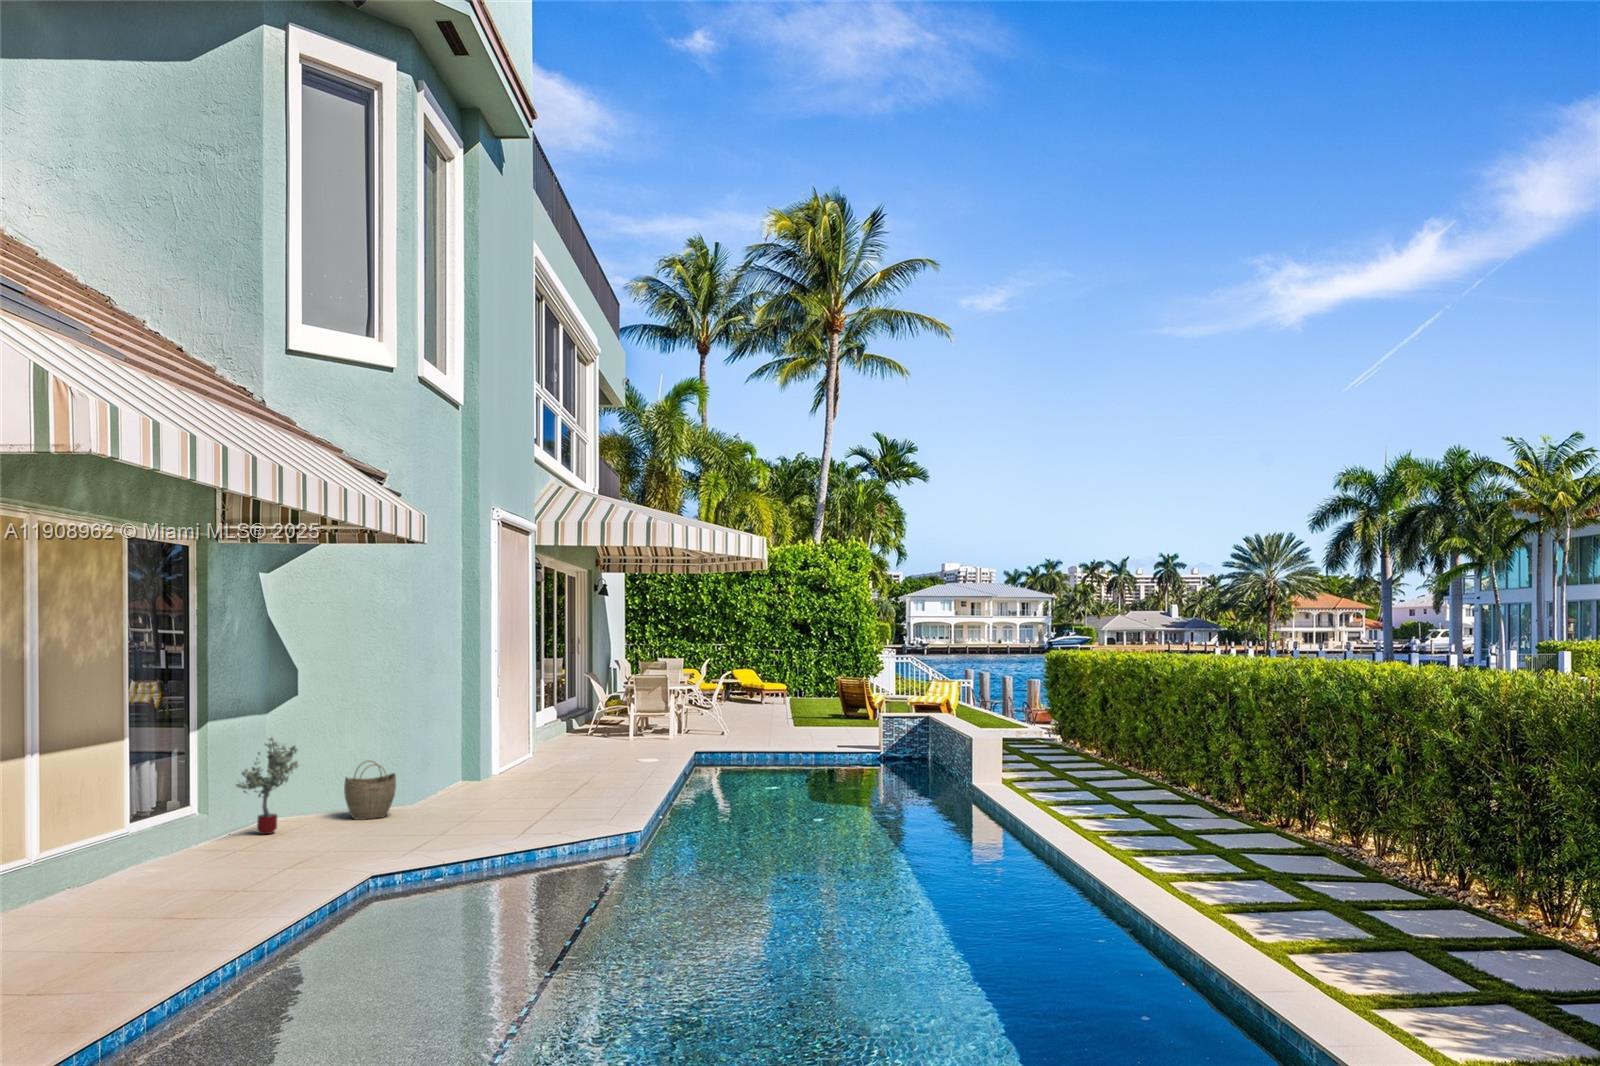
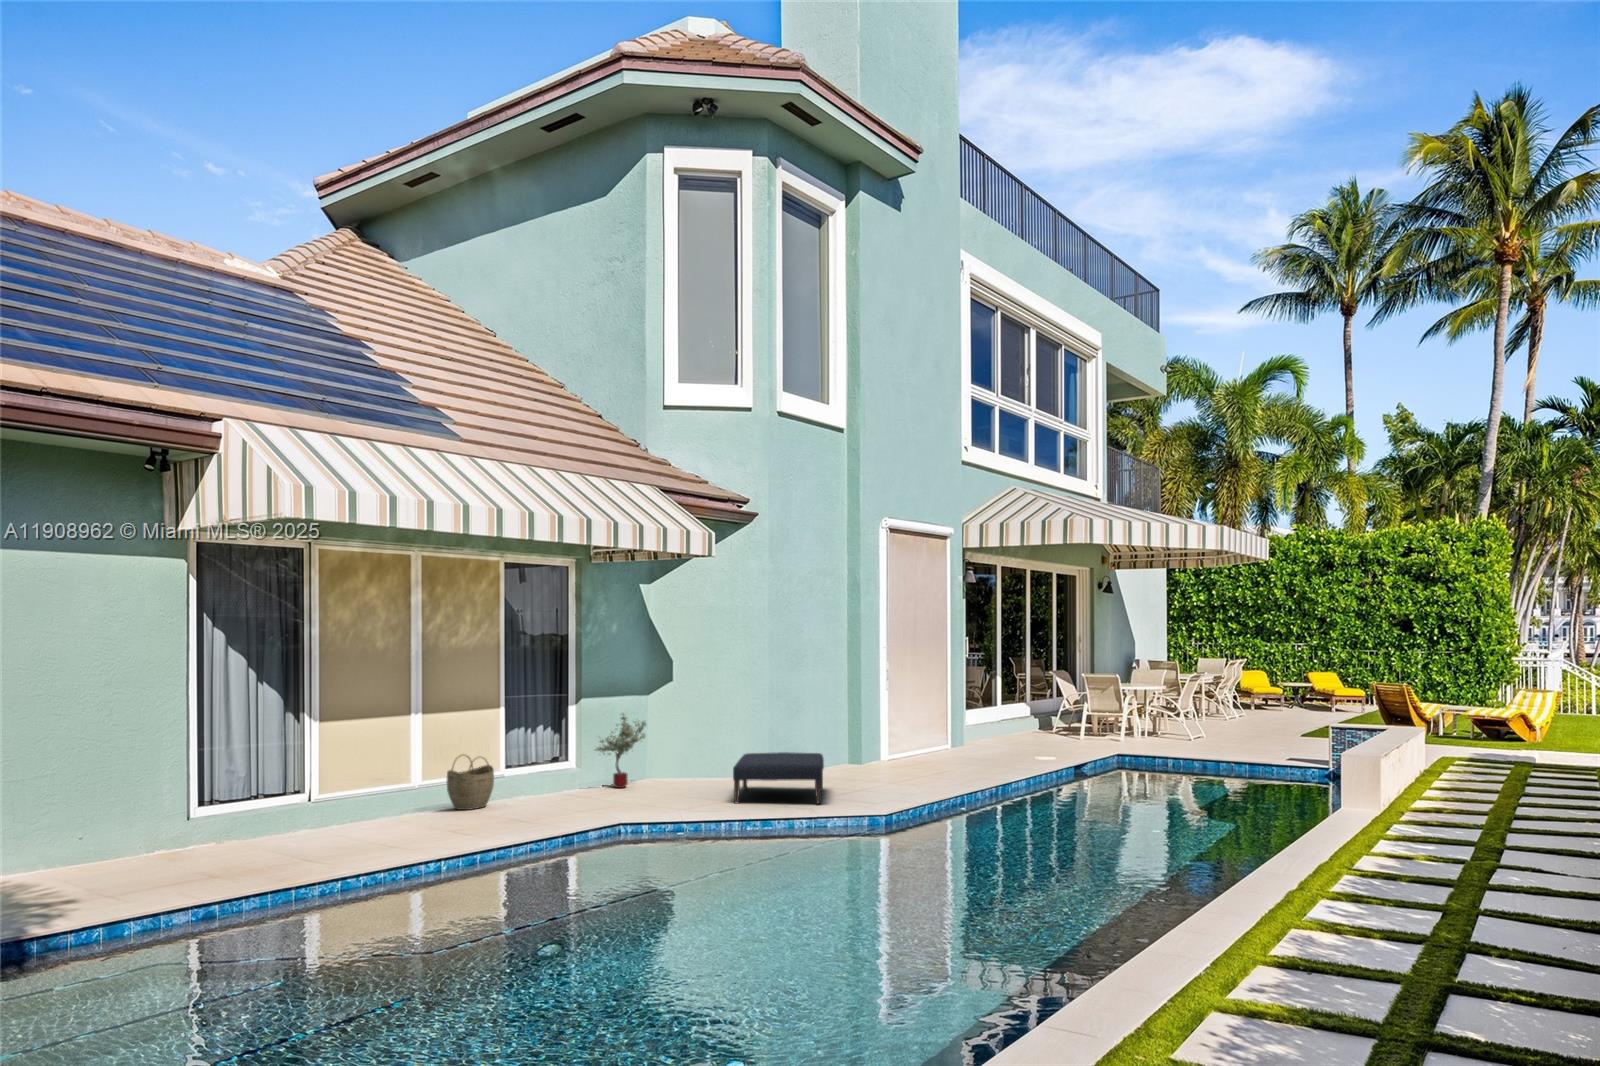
woven basket: present [344,761,396,820] -> present [447,755,494,810]
ottoman: none [424,770,552,836] -> present [733,752,824,803]

